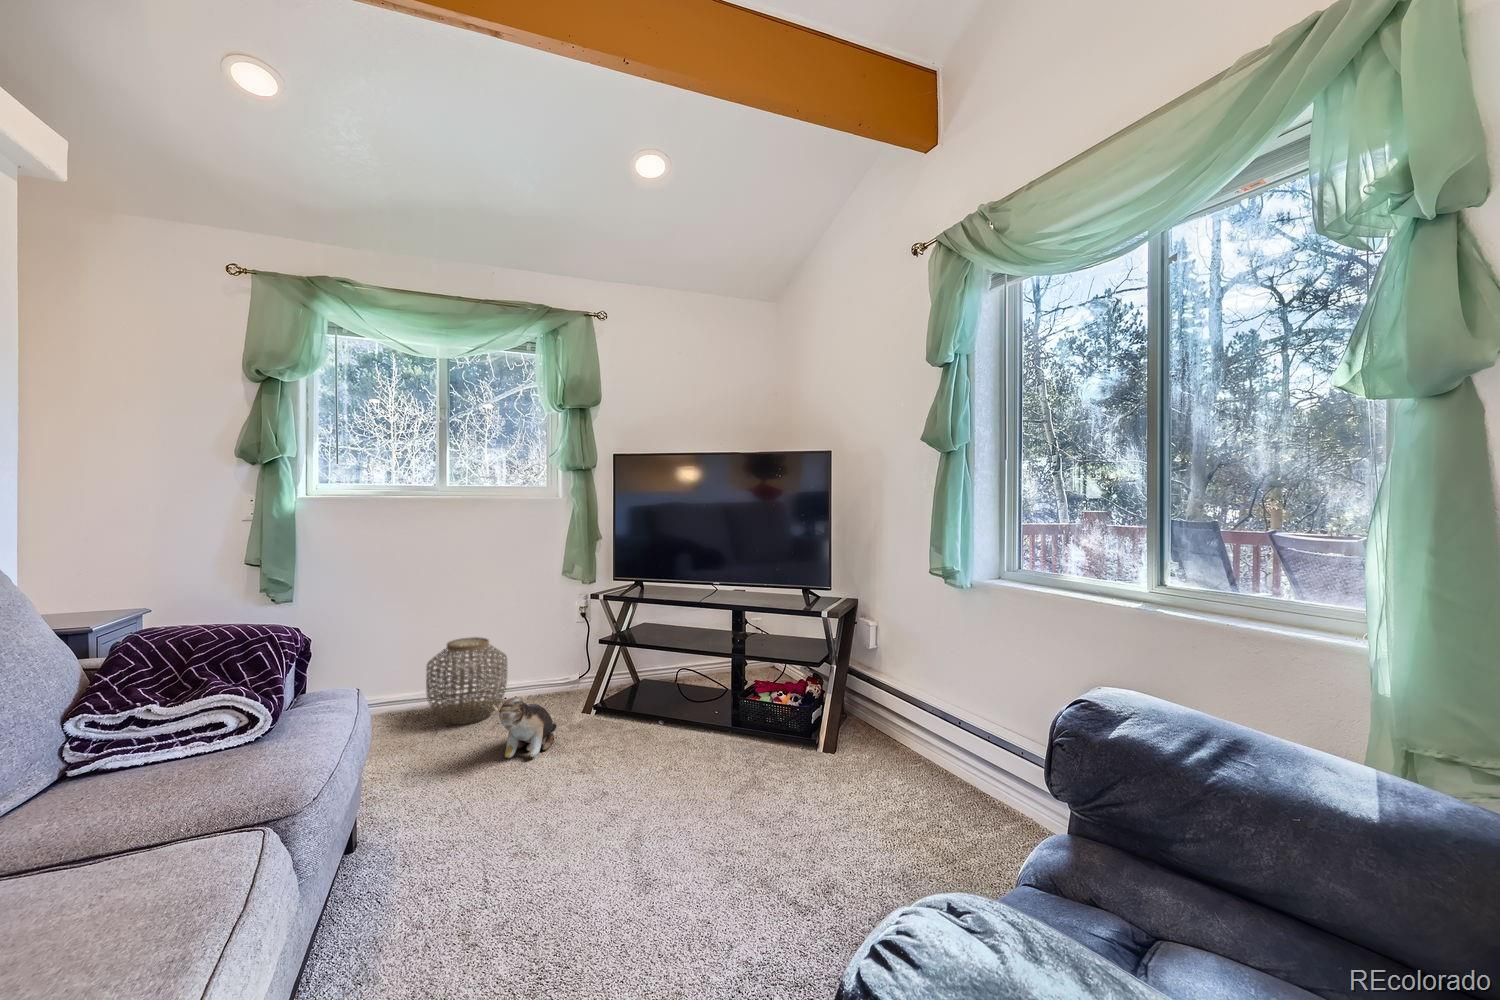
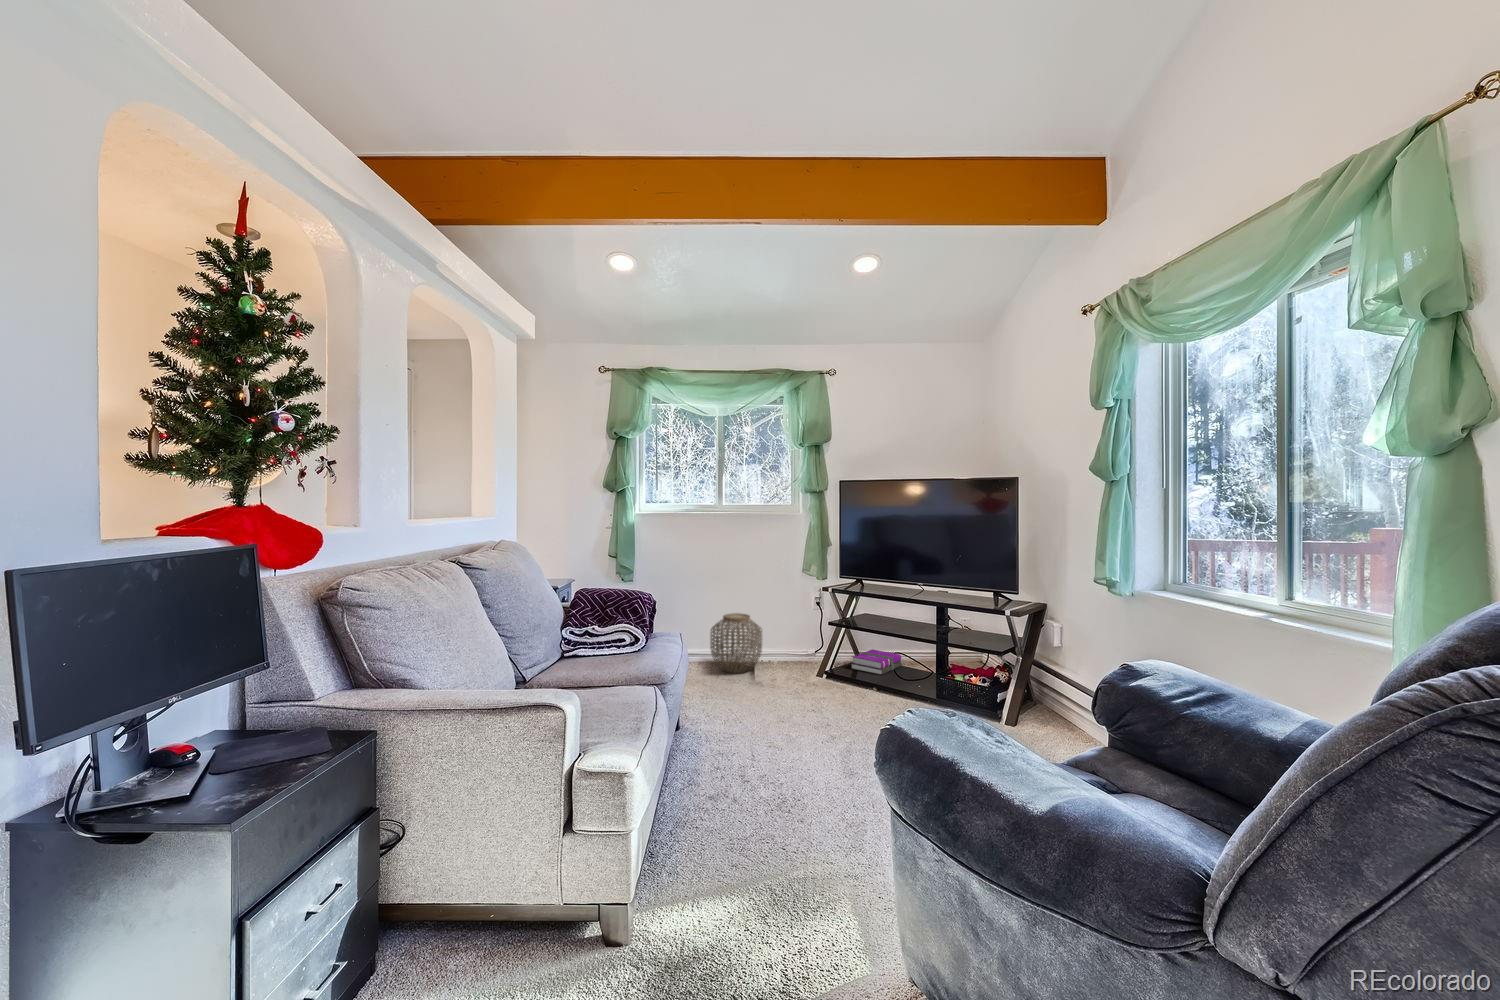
hardback book: none [629,667,692,700] -> present [851,649,902,675]
plush toy: present [493,697,557,758] -> none [754,654,796,698]

